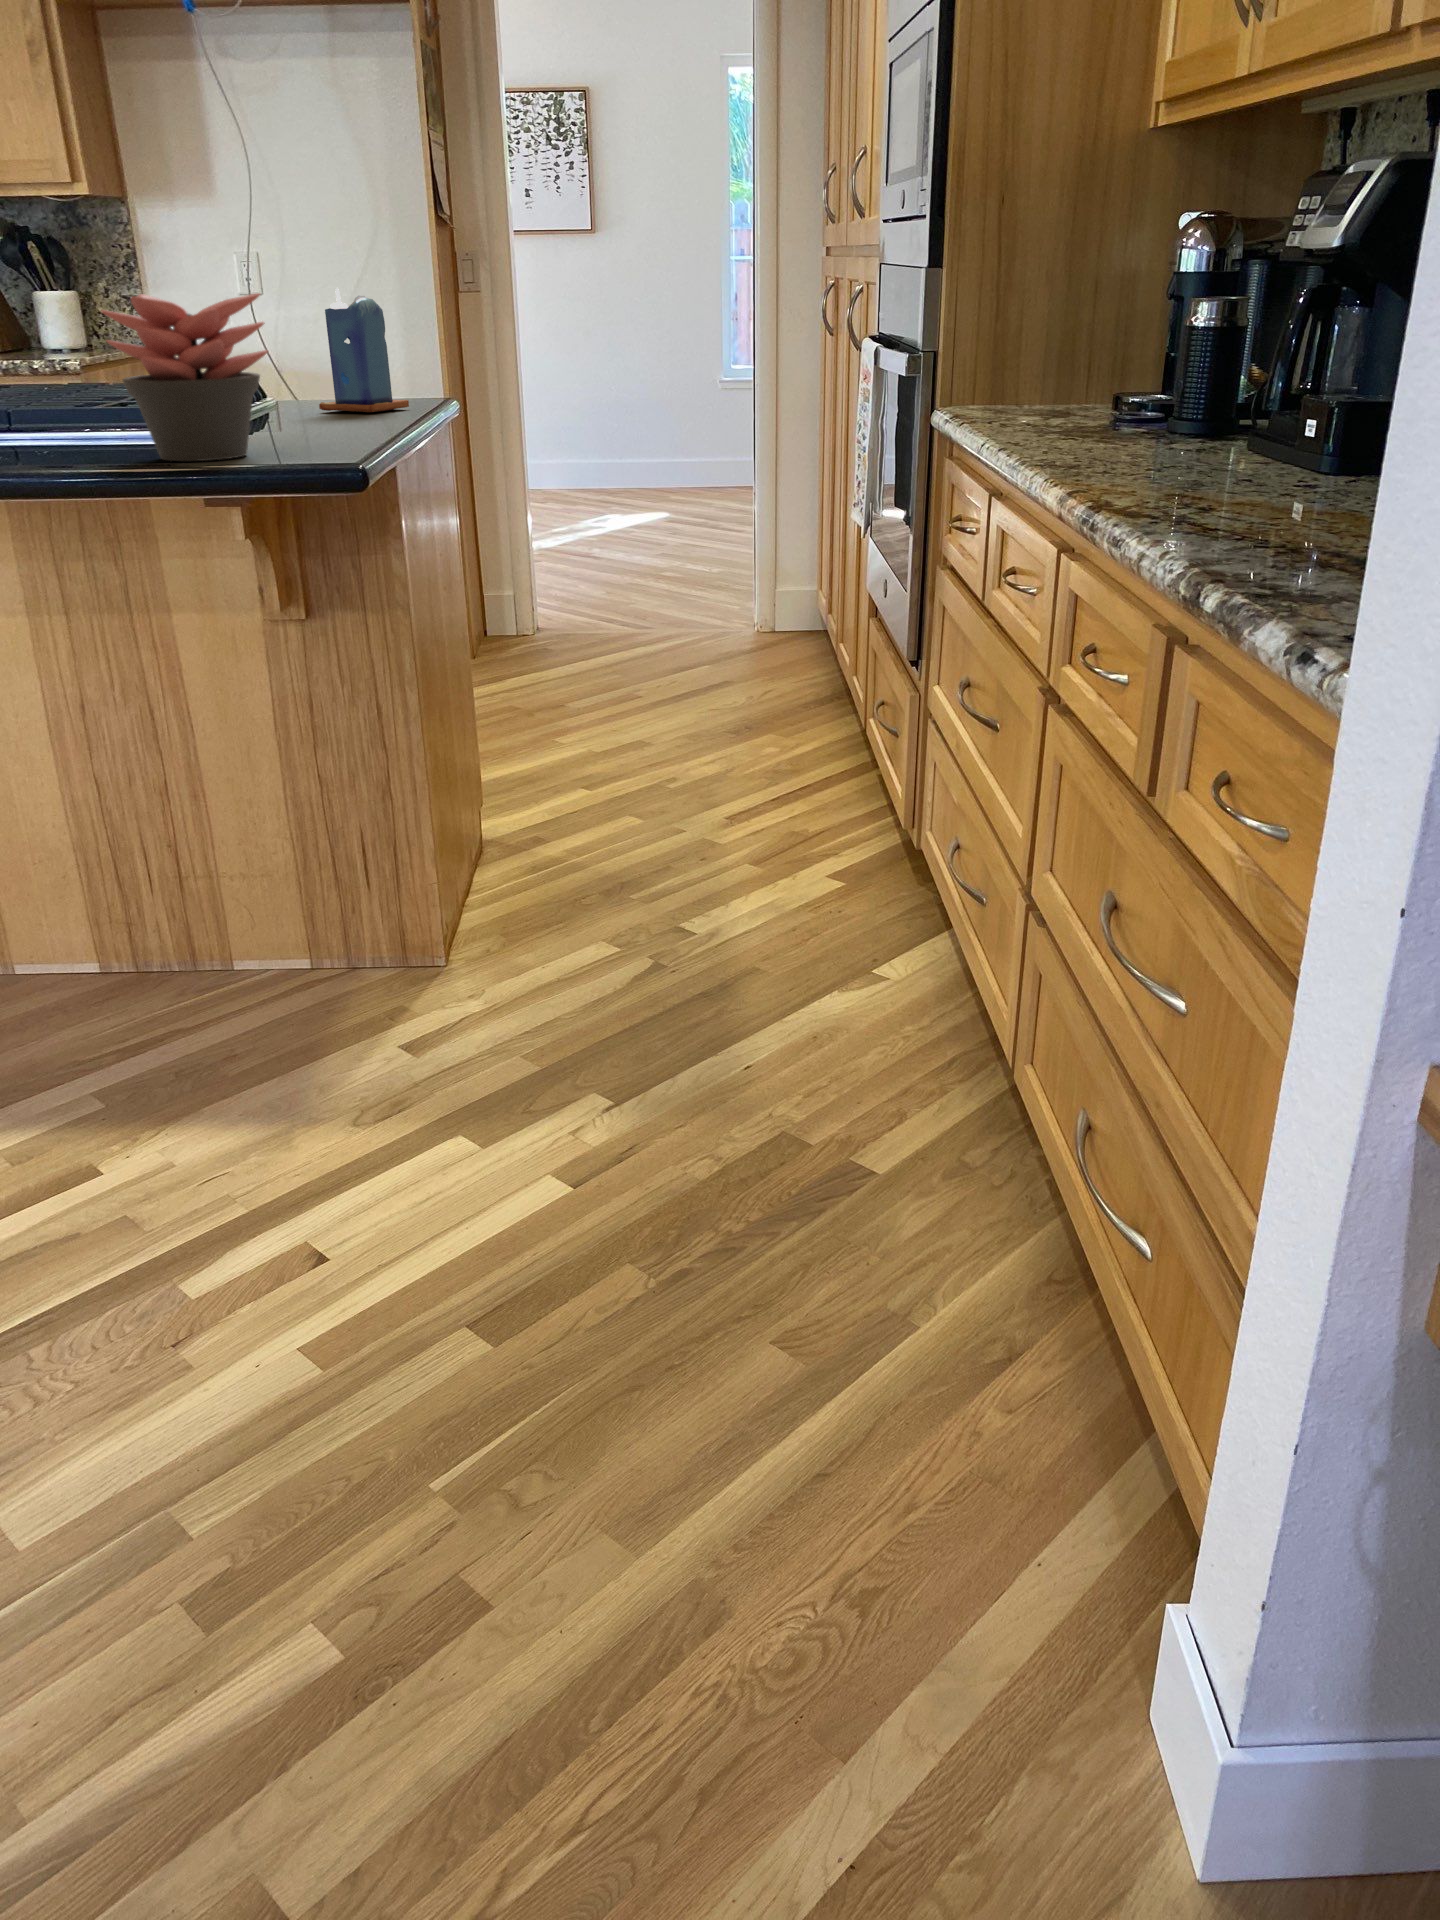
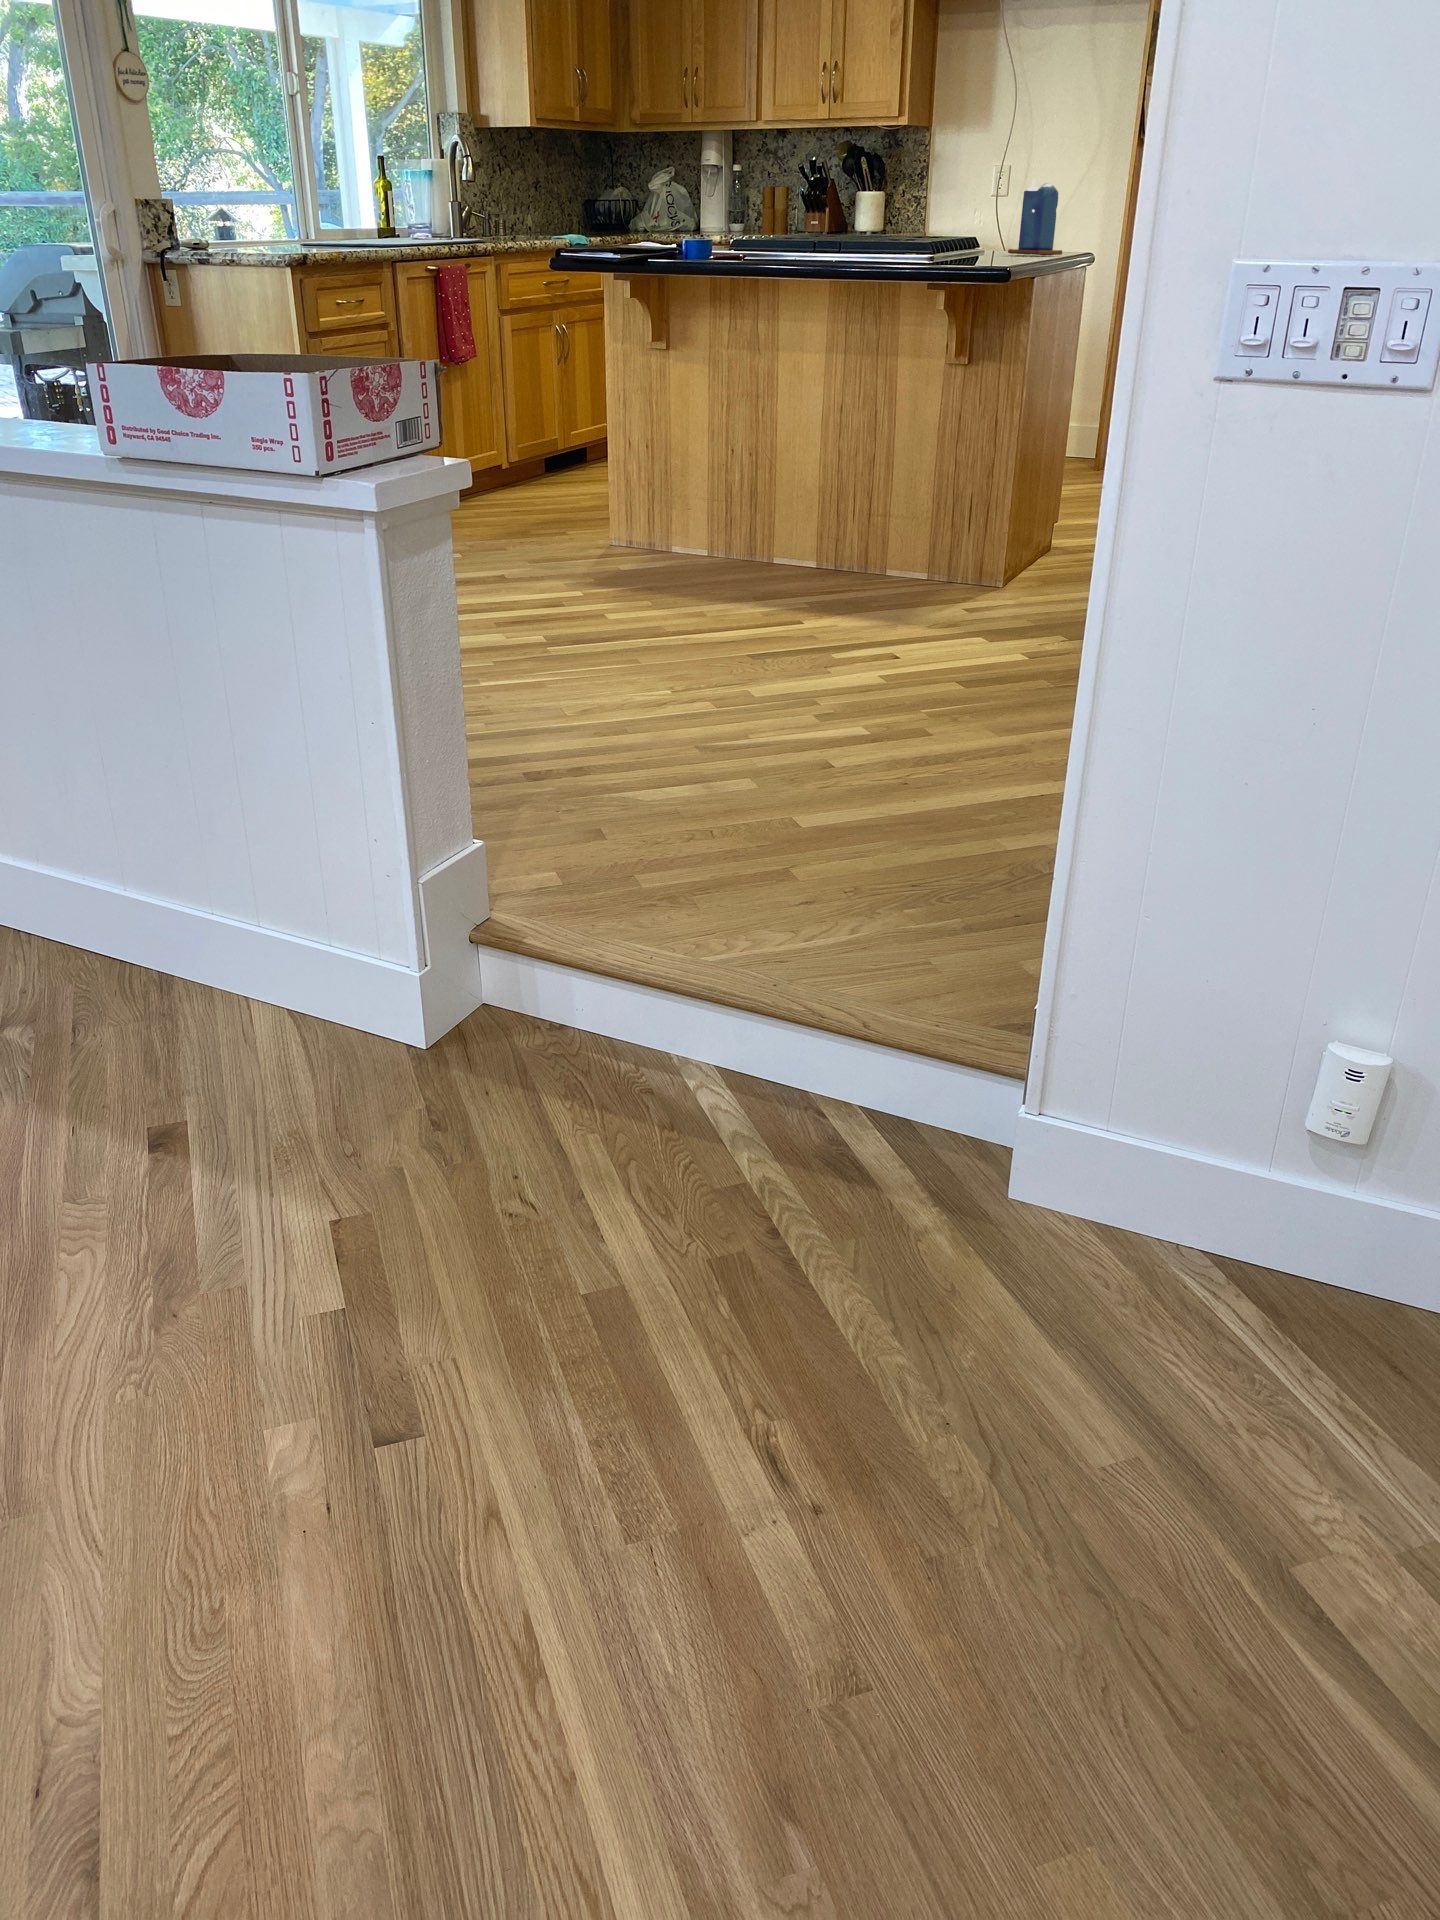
succulent plant: present [101,293,268,461] -> none [898,168,980,258]

